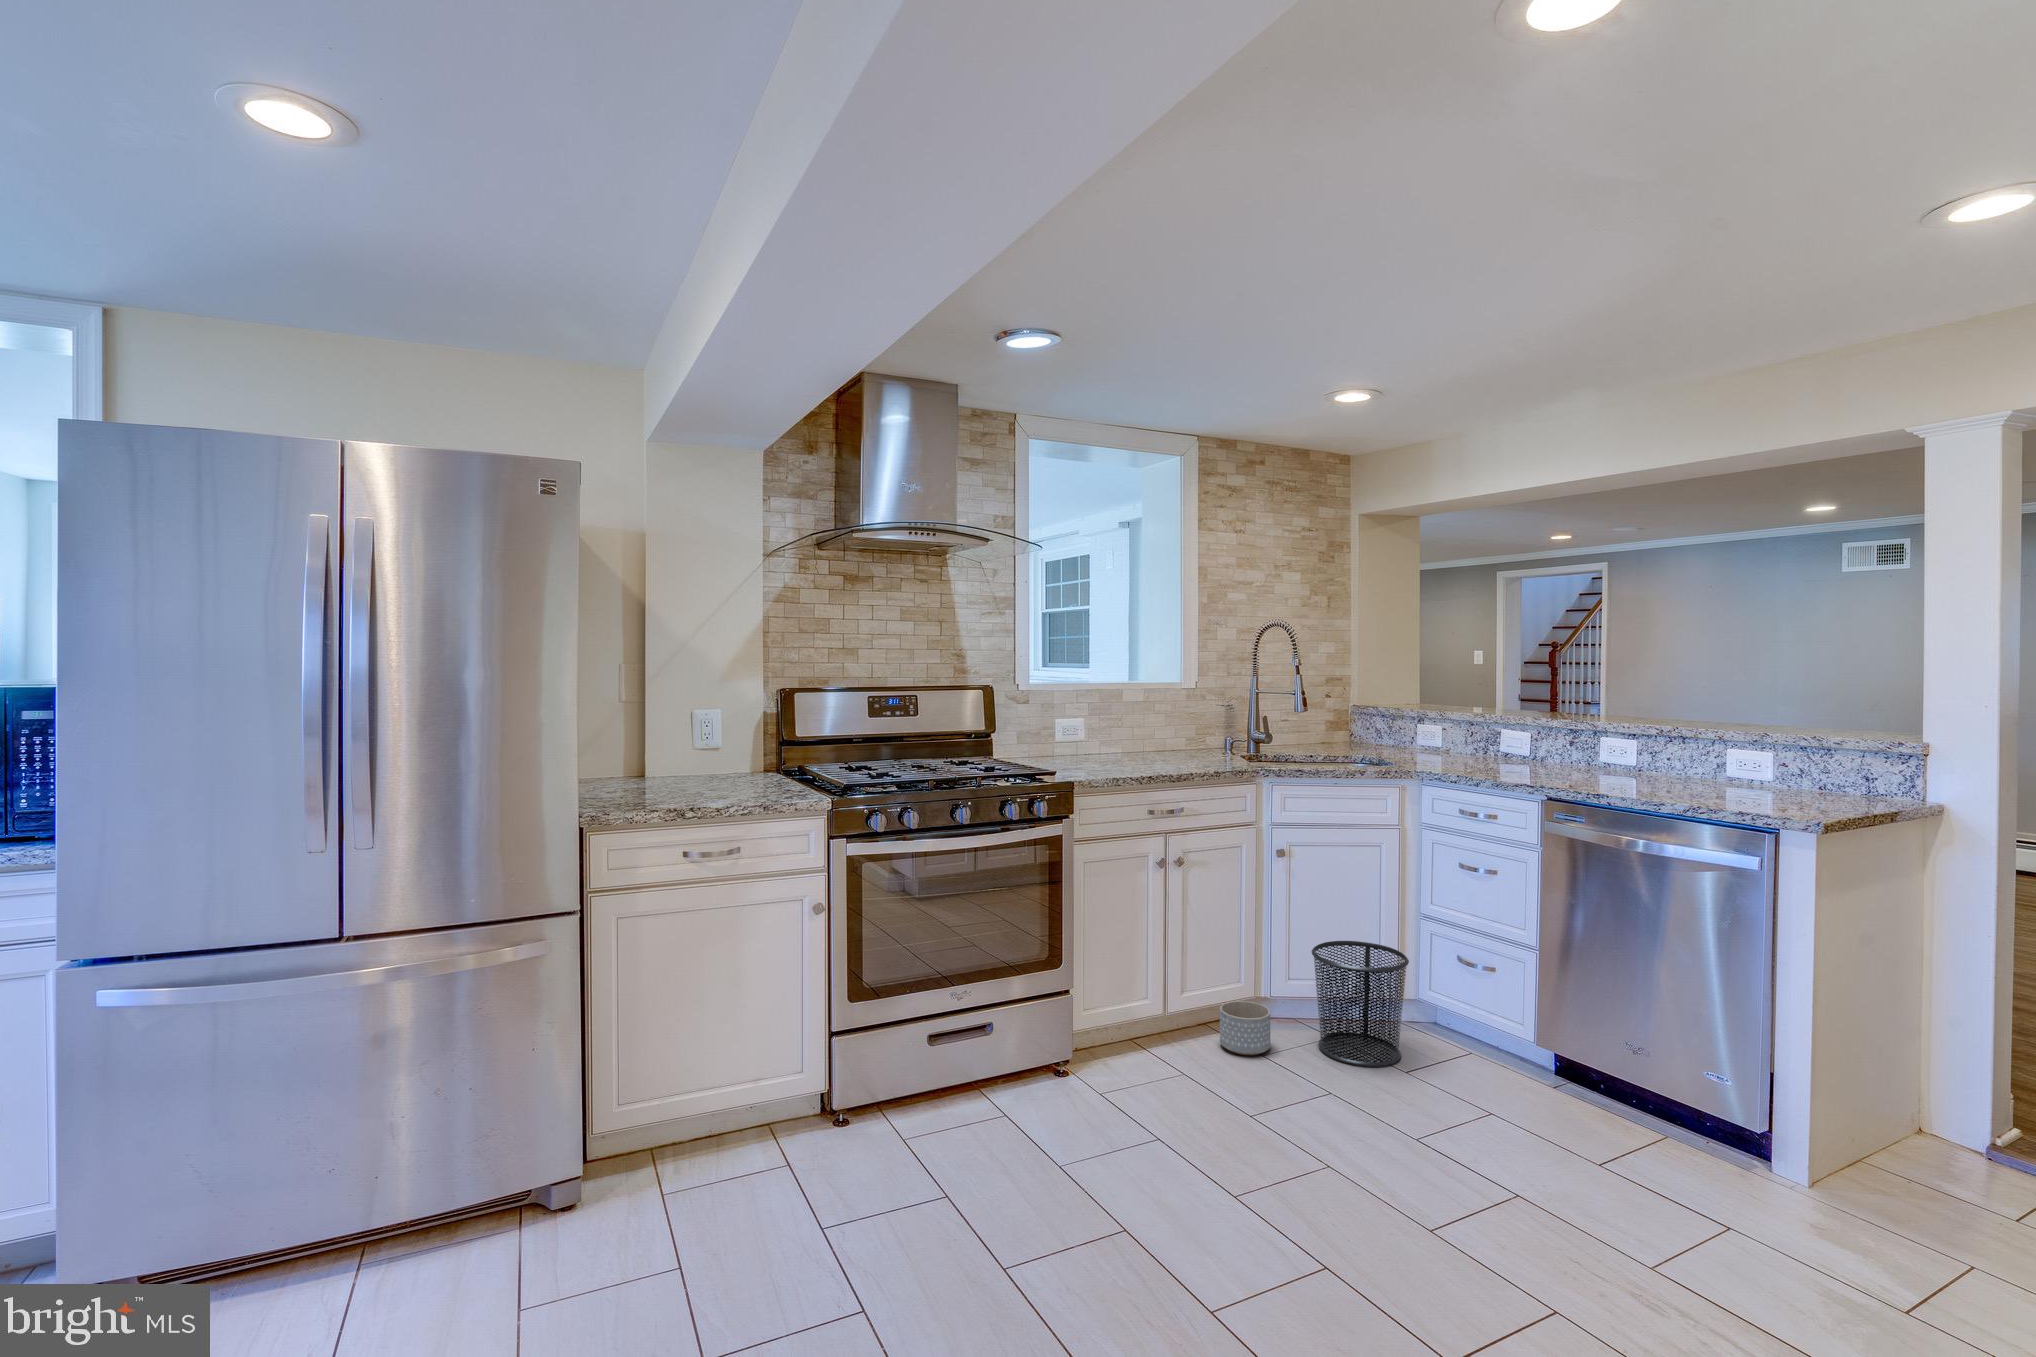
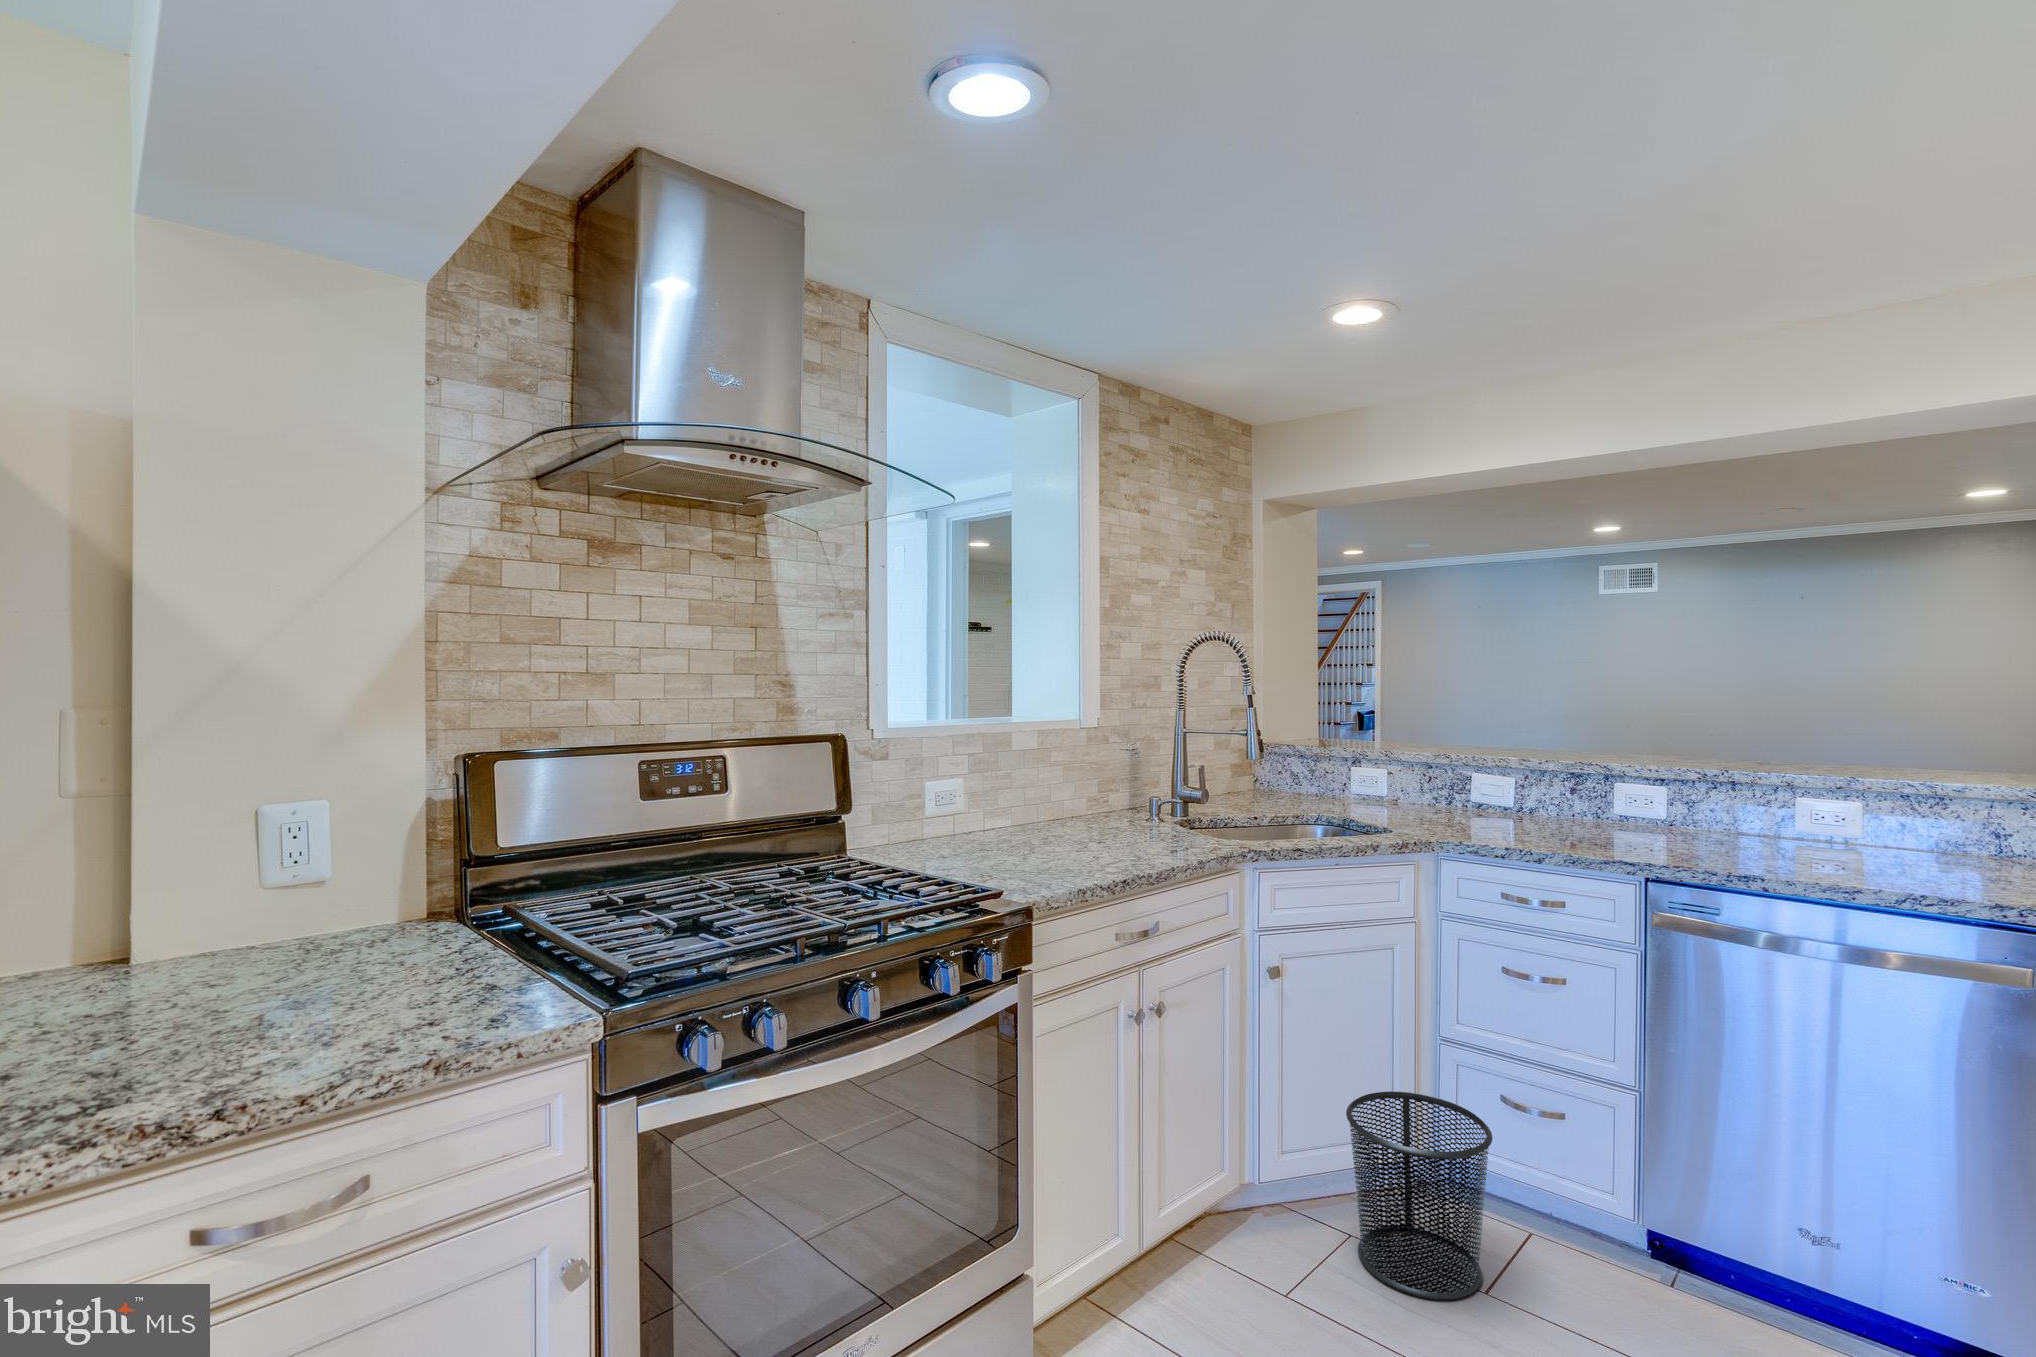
planter: present [1220,1001,1270,1055] -> none [1229,1208,1307,1308]

